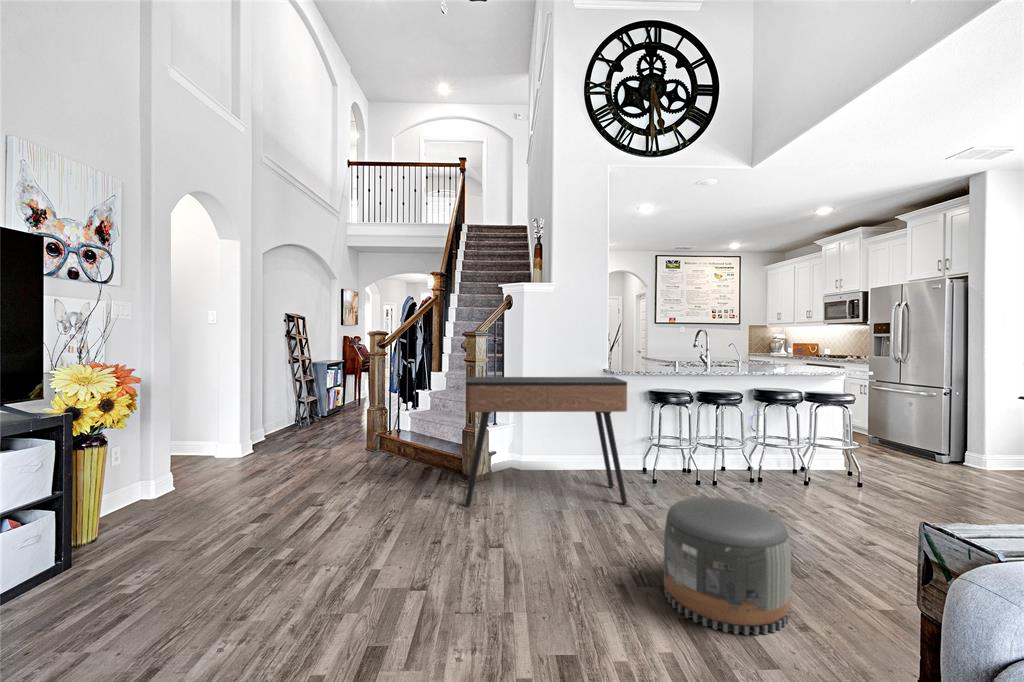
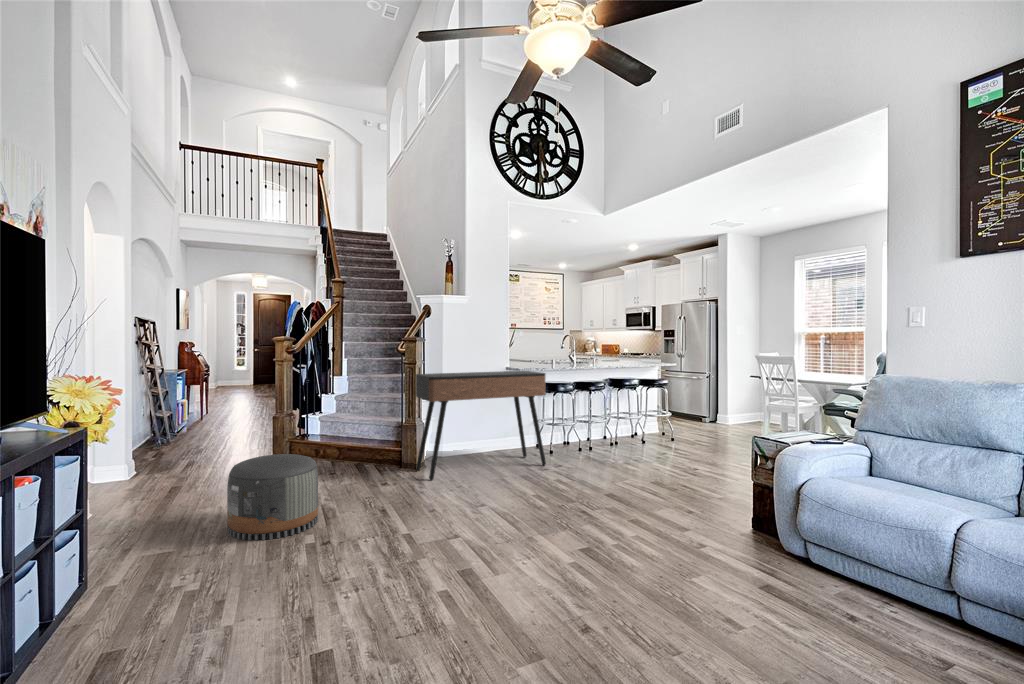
pouf: present [664,497,791,635] -> present [227,454,318,540]

